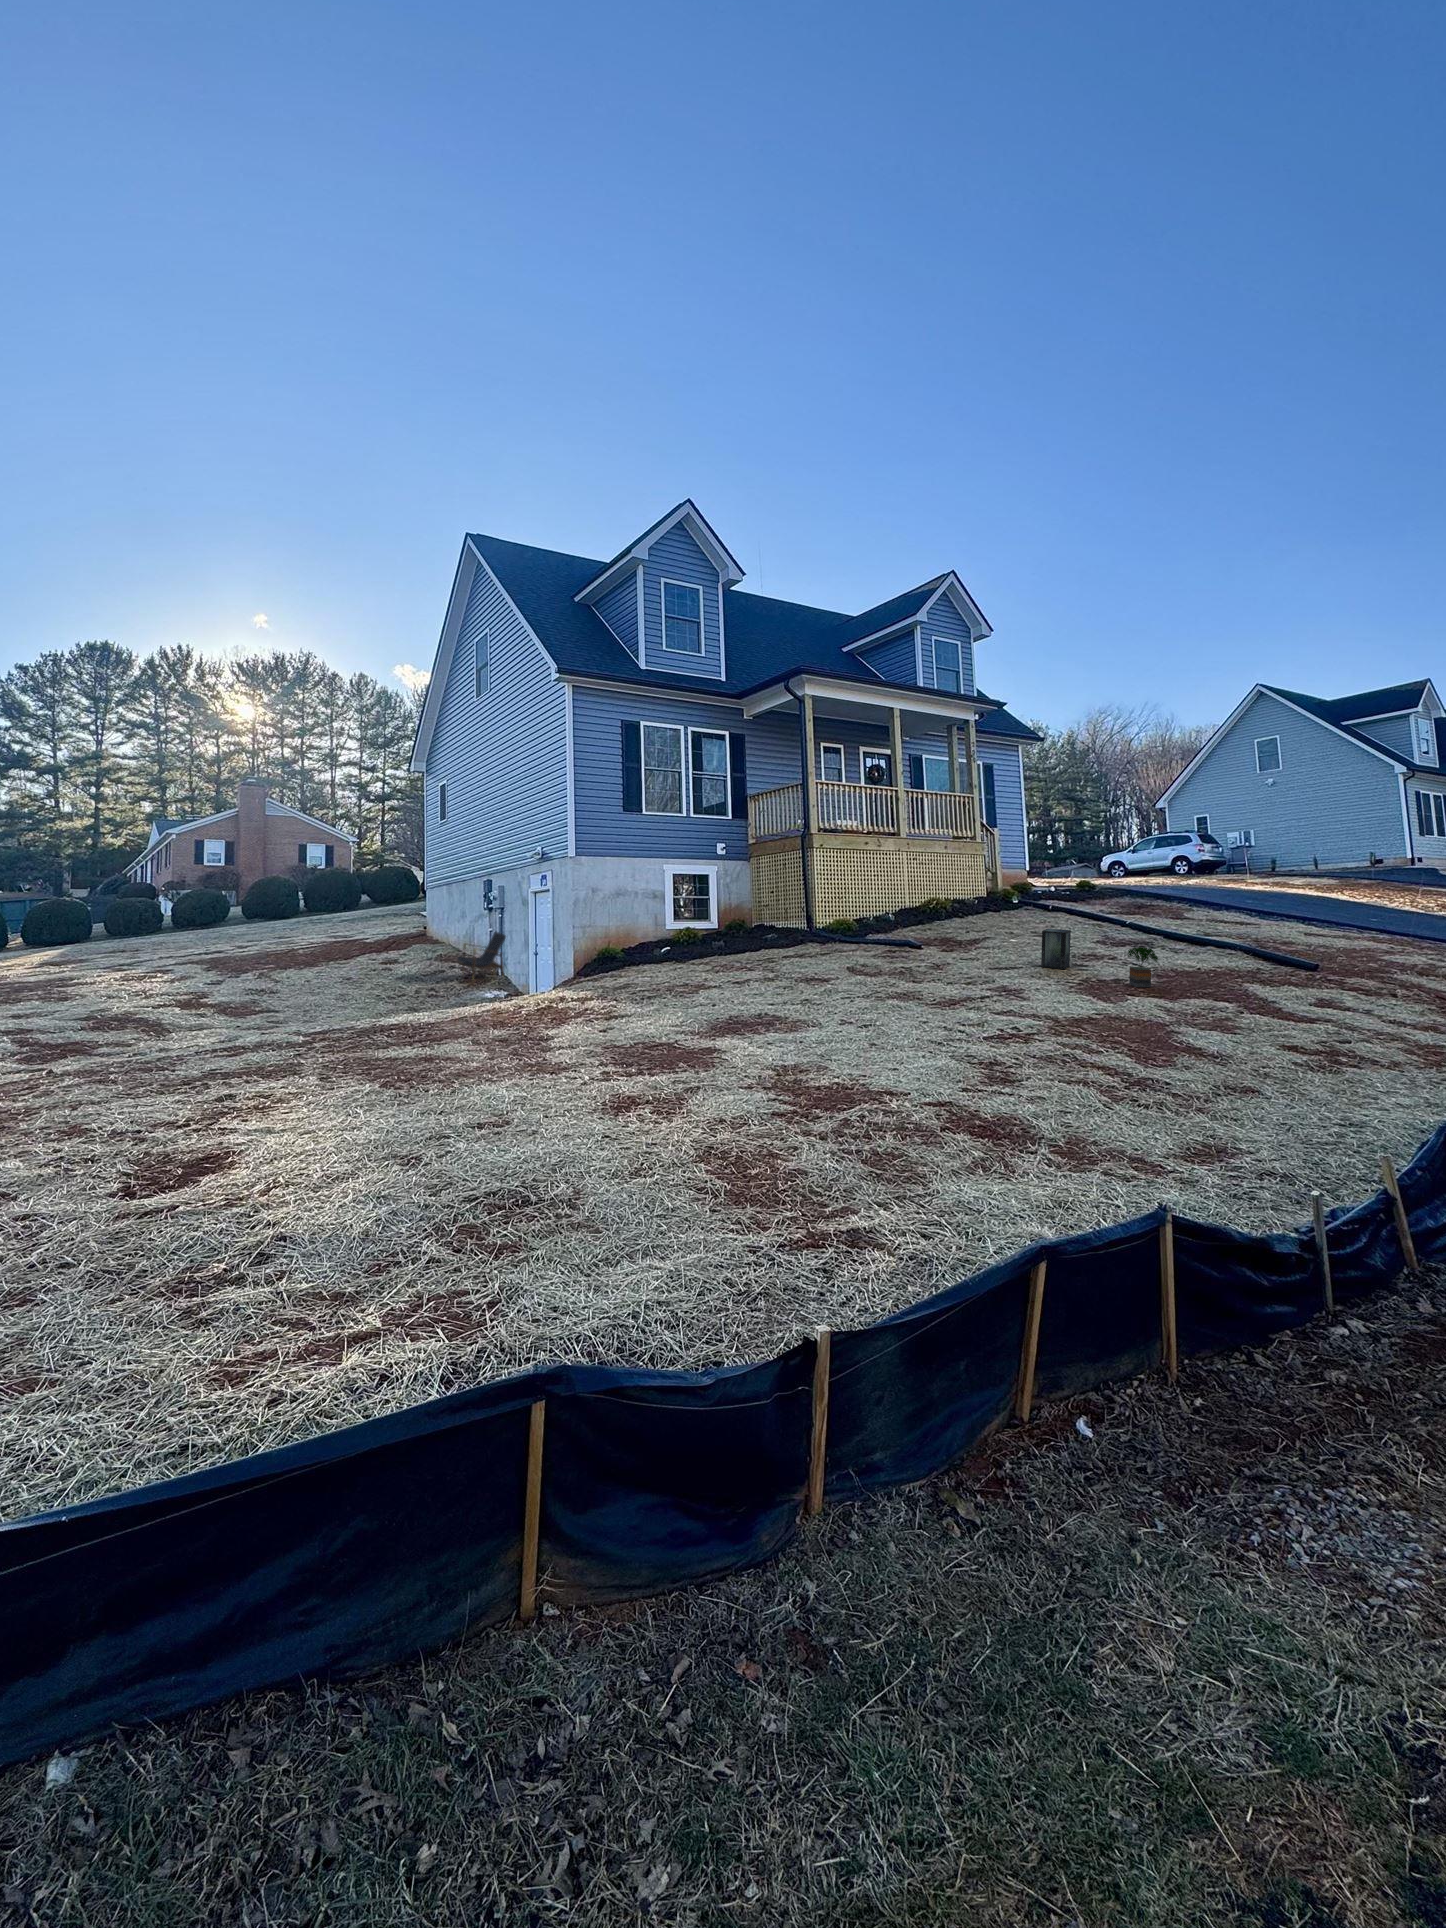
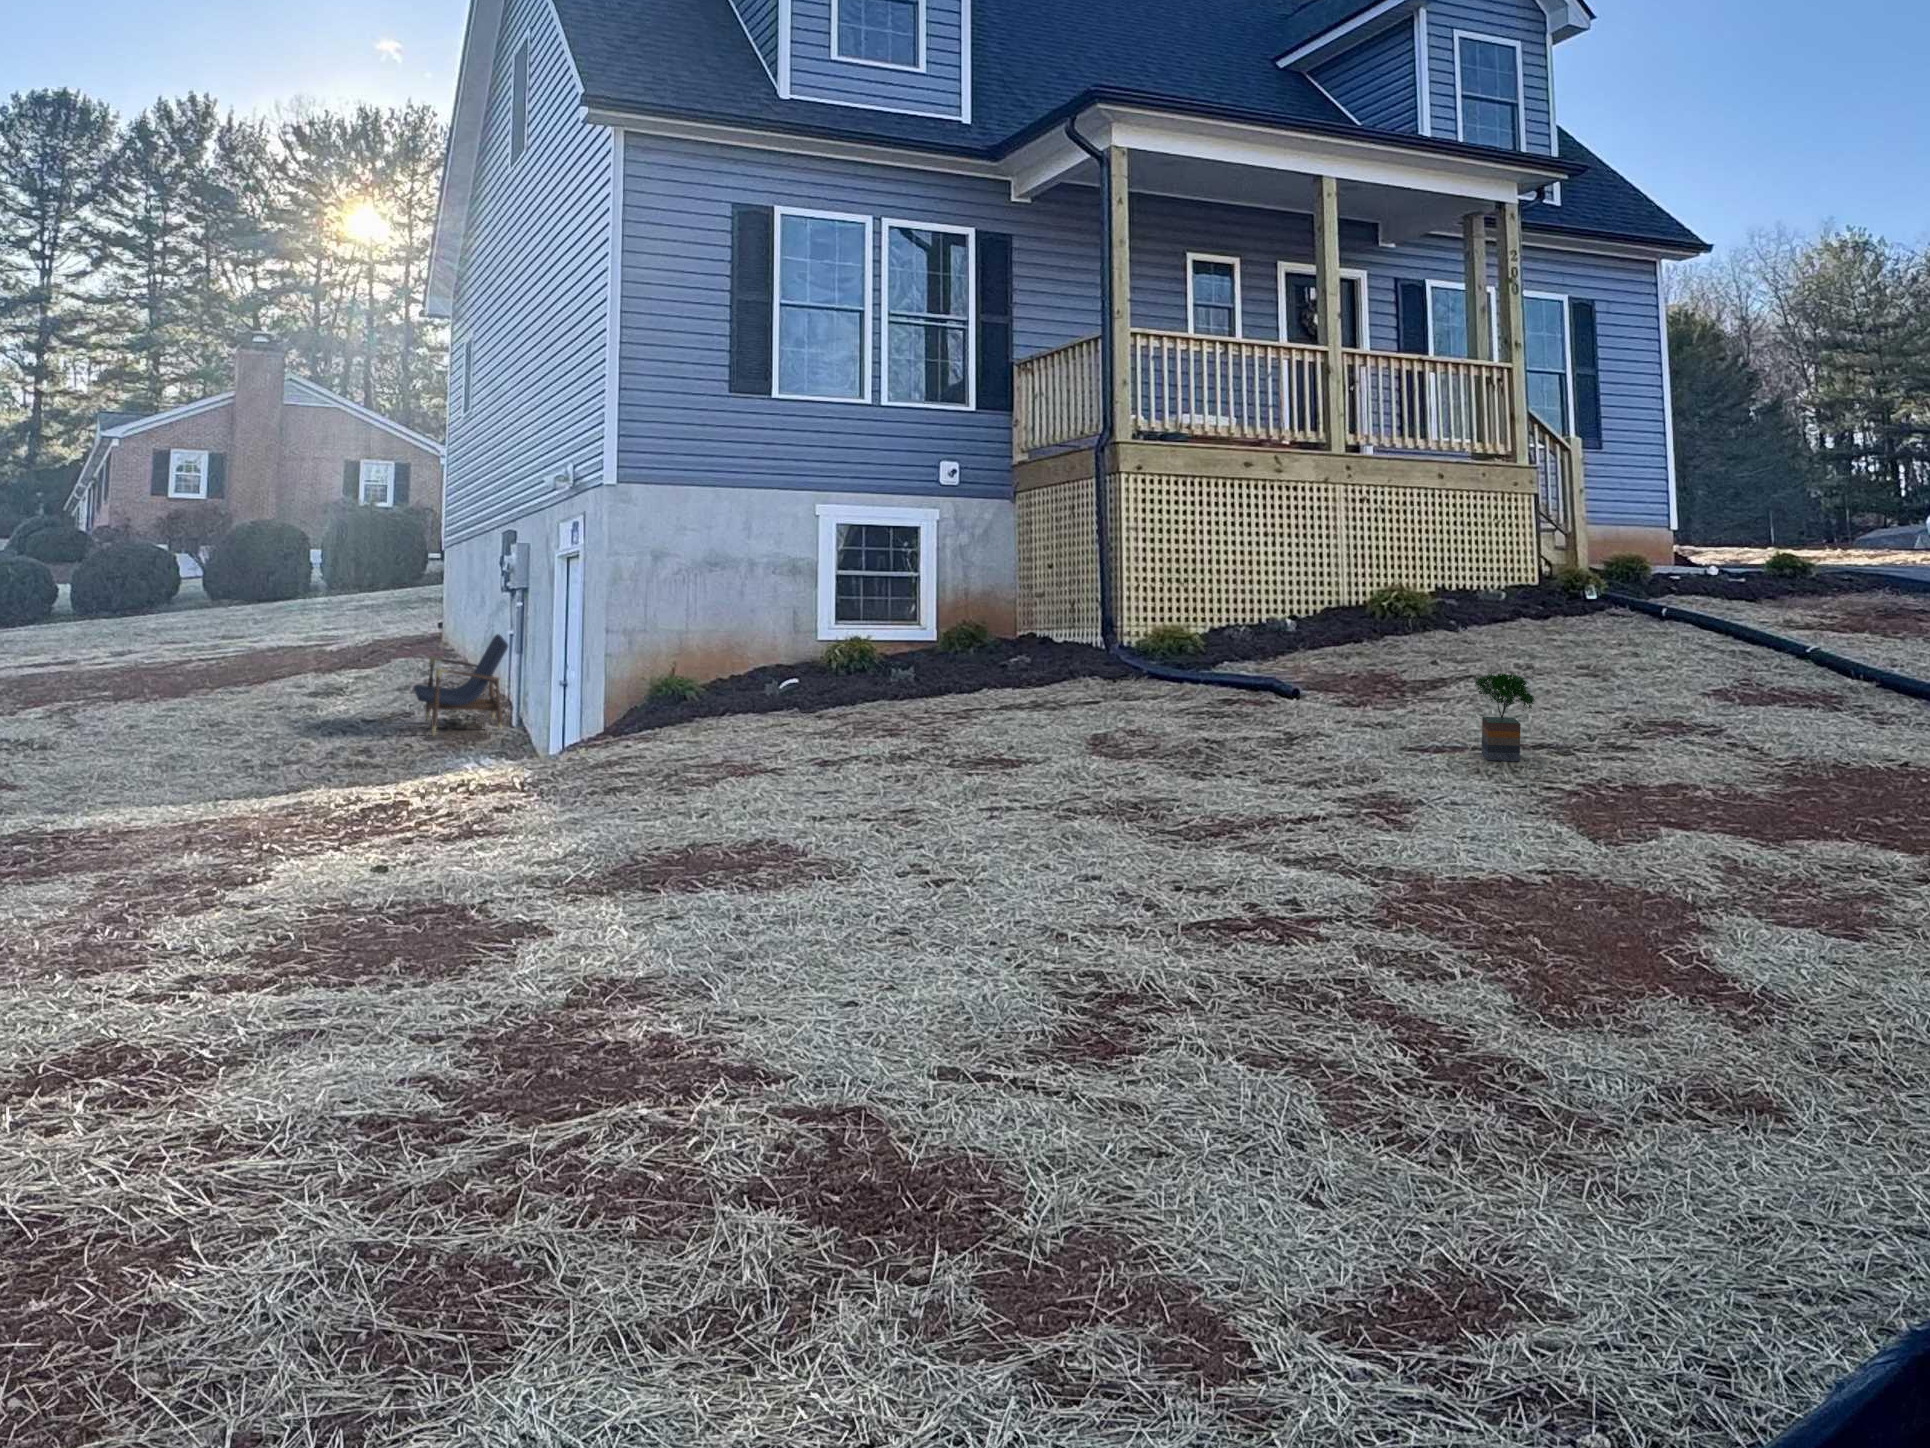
storage box: present [1041,928,1071,969] -> none [1551,666,1625,765]
potted tree: present [1128,947,1158,987] -> present [1475,673,1534,761]

